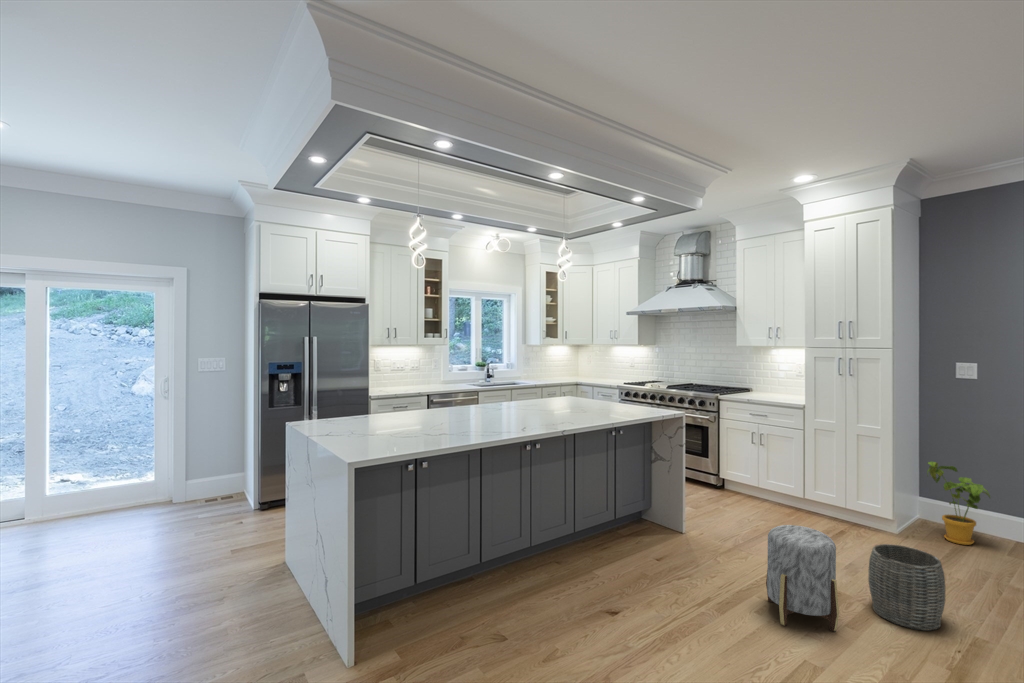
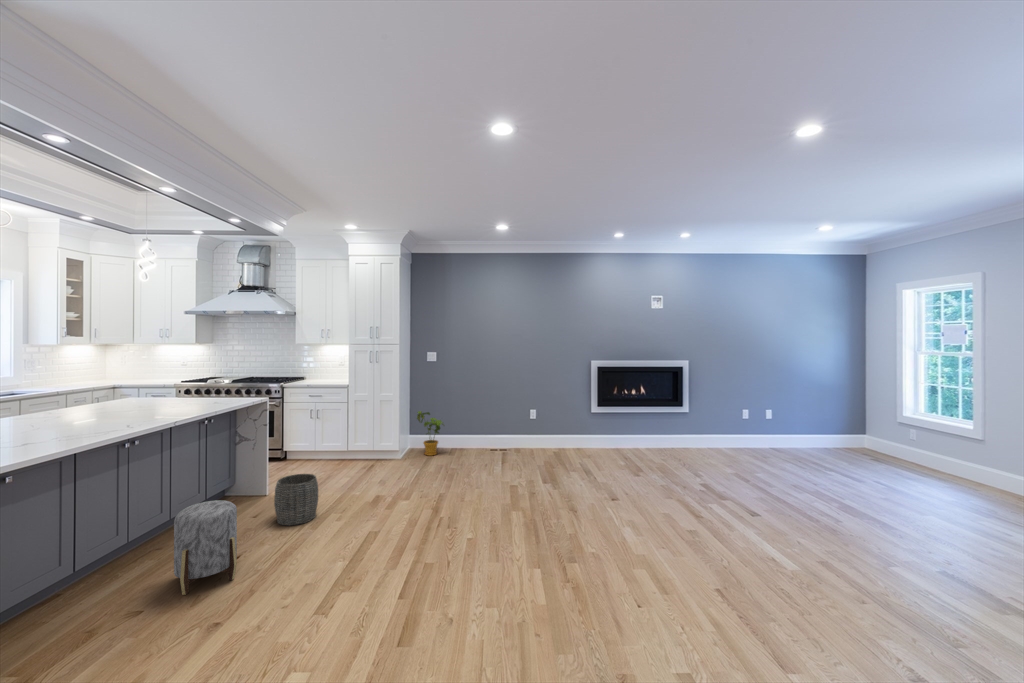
stool: present [766,525,839,631] -> present [174,500,237,595]
woven basket: present [868,544,945,630] -> present [274,474,318,526]

